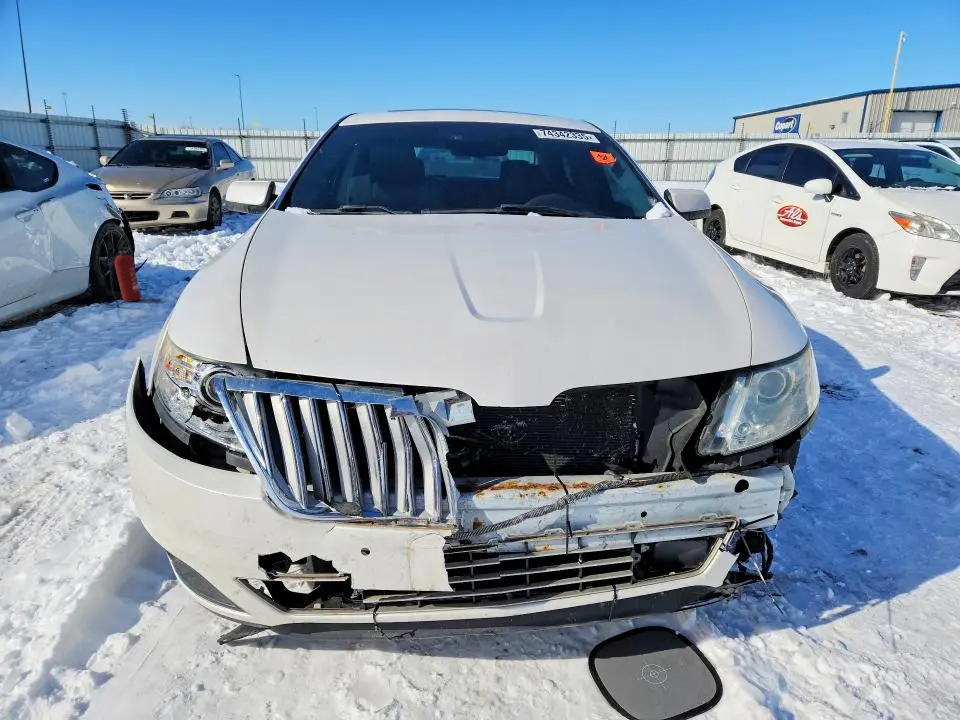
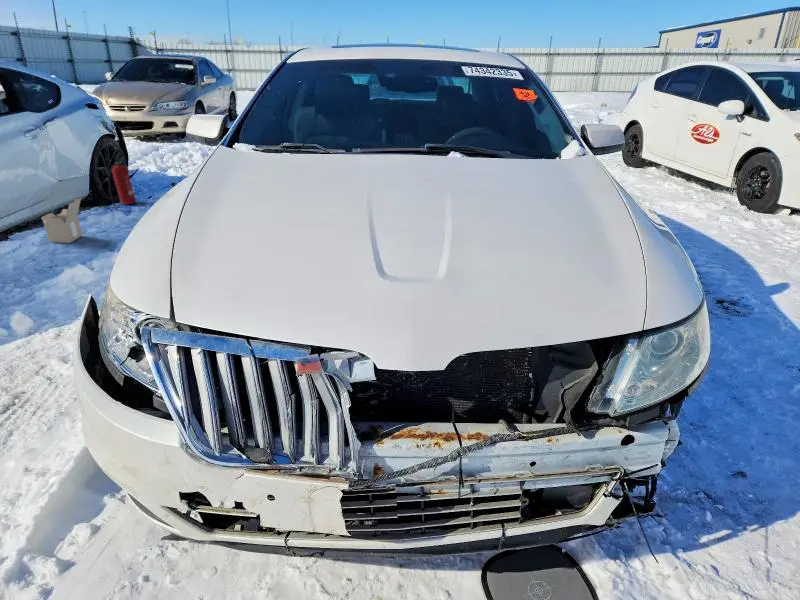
cardboard box: none [32,289,82,342] -> present [41,198,82,243]

